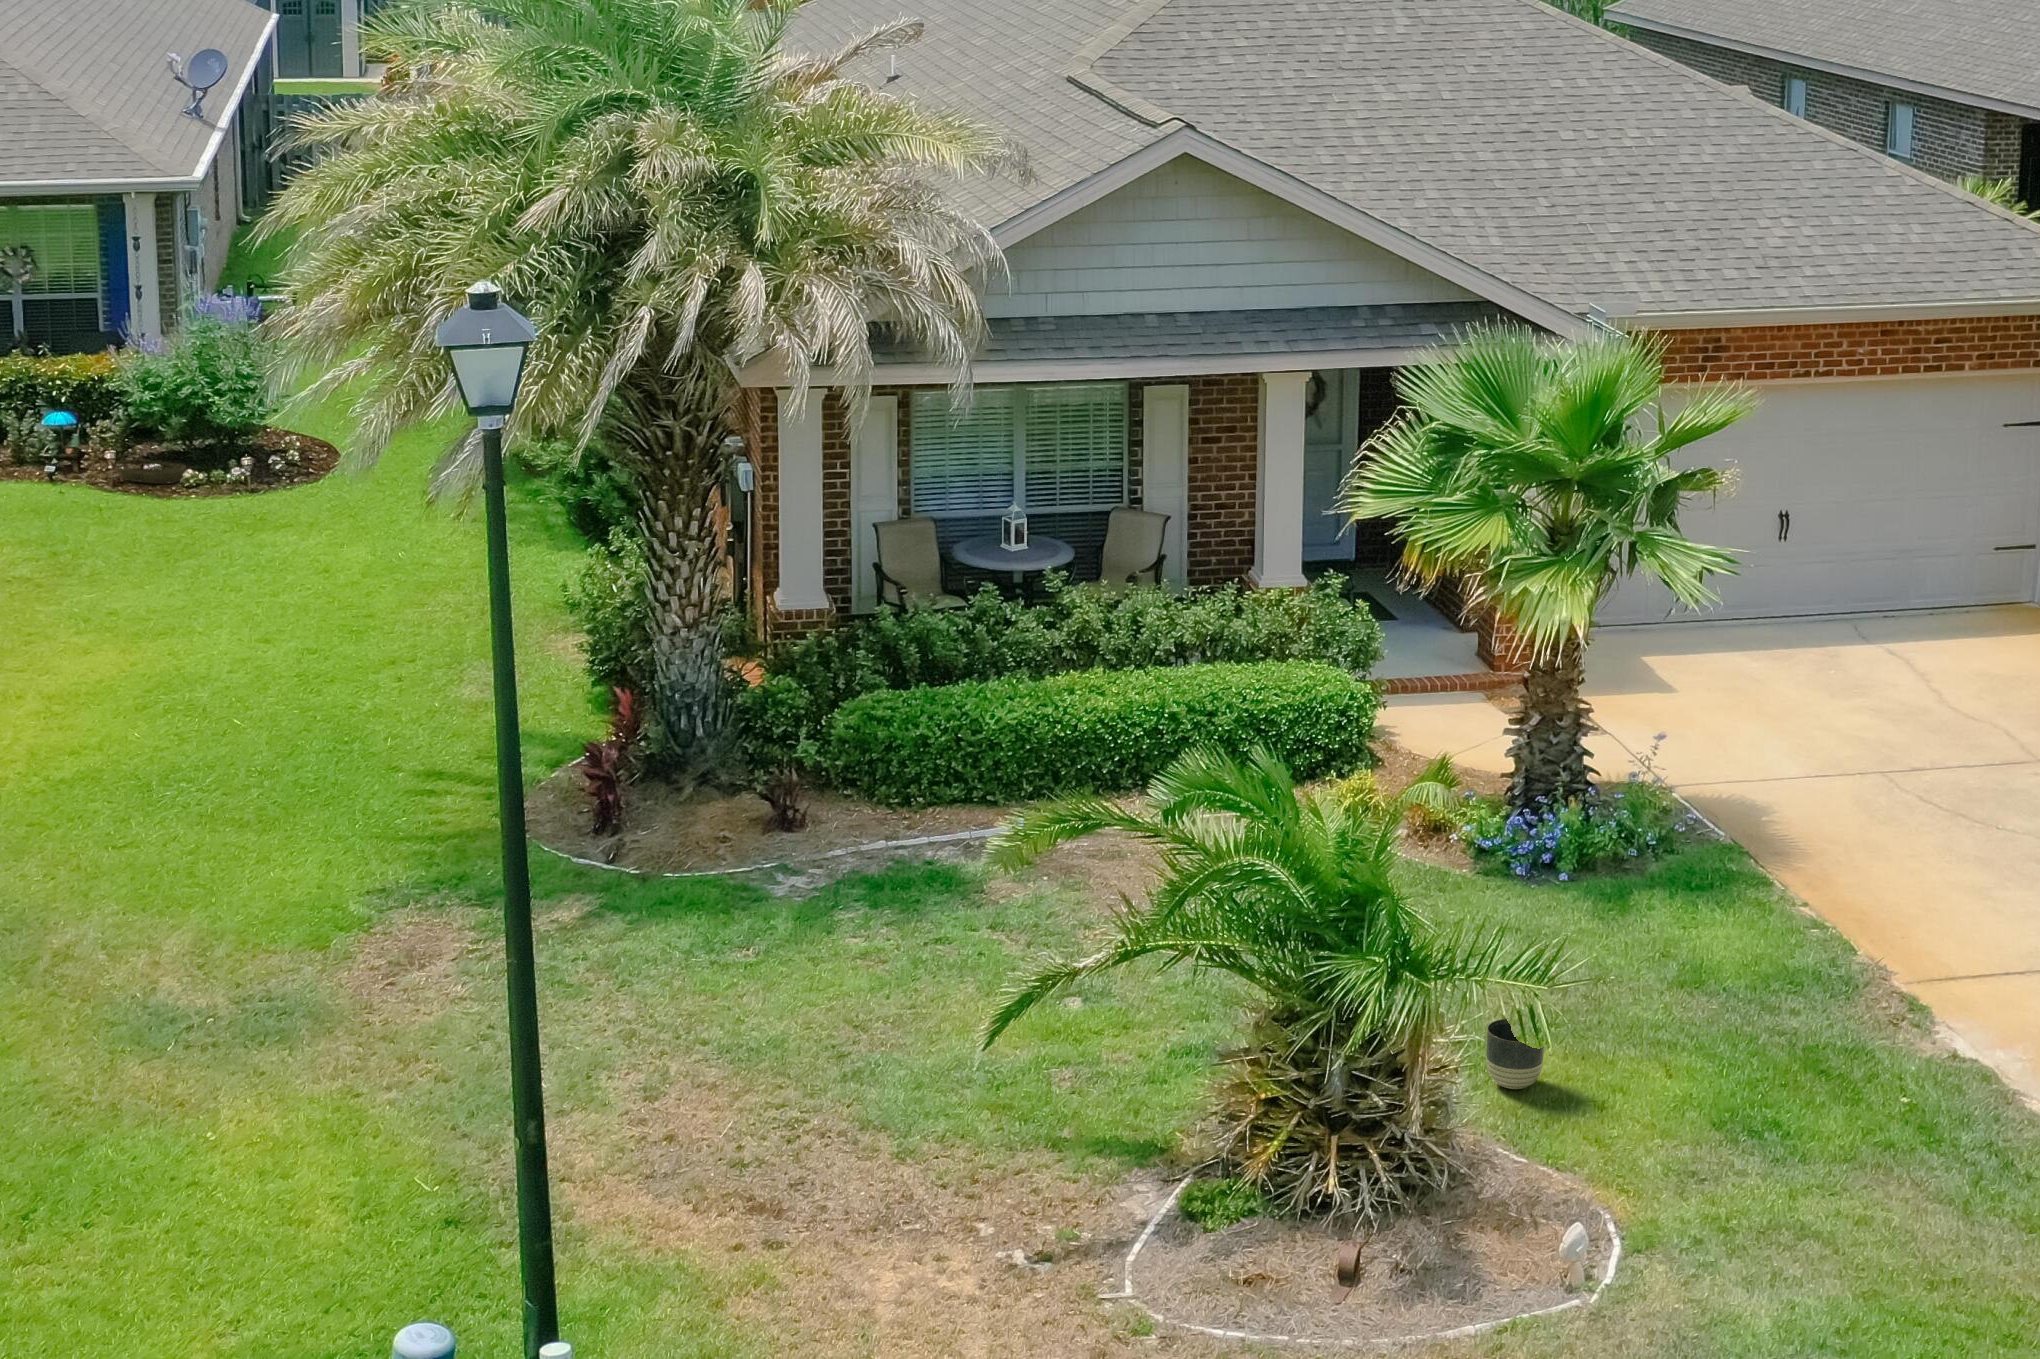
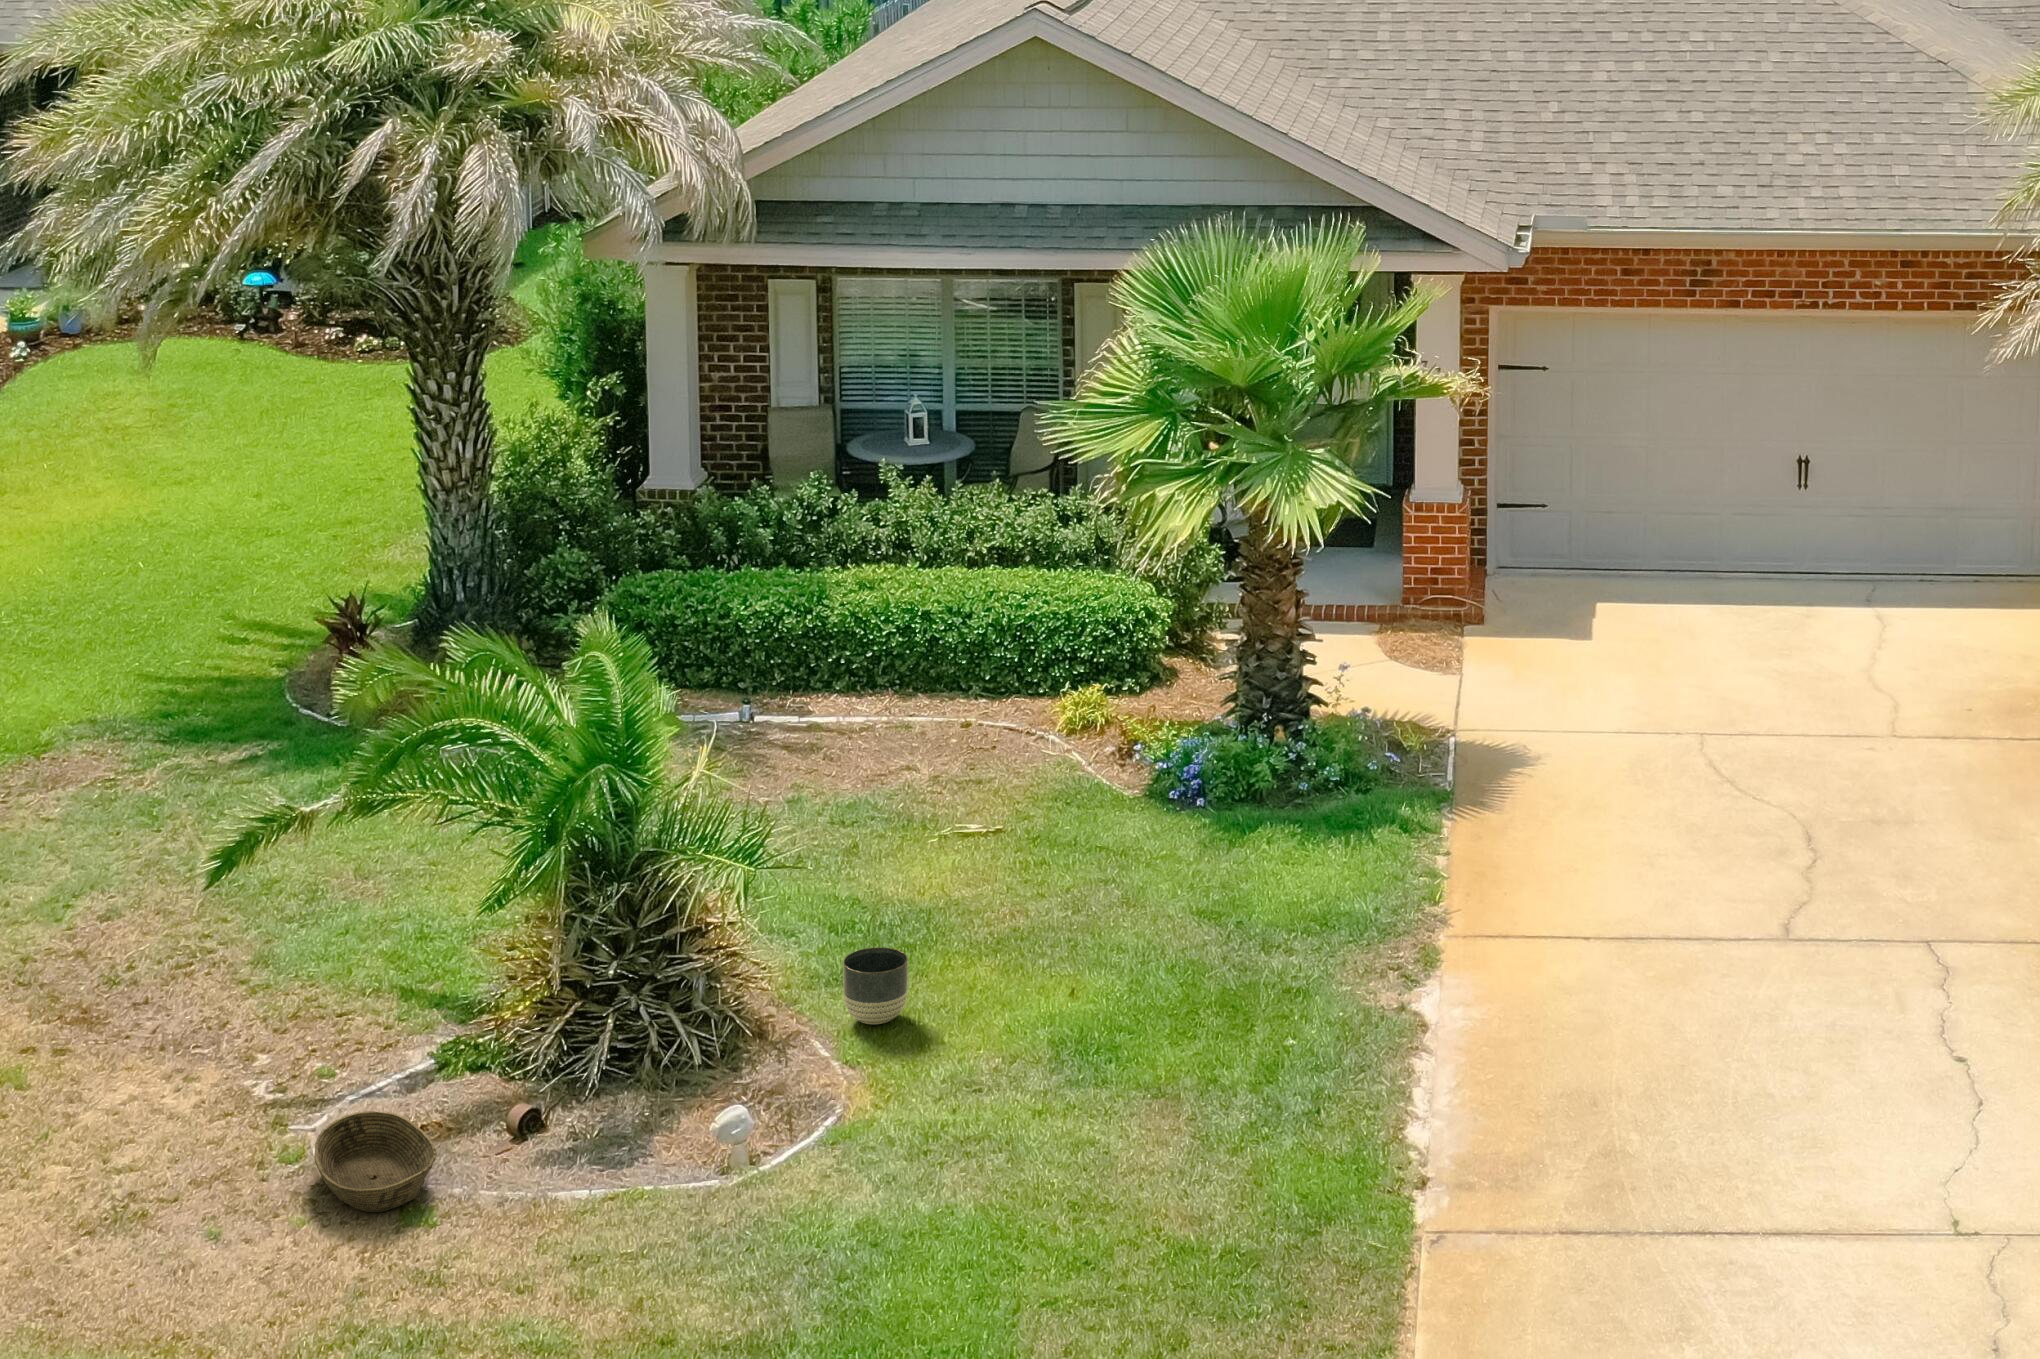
basket: present [116,460,186,484] -> present [314,1111,437,1212]

